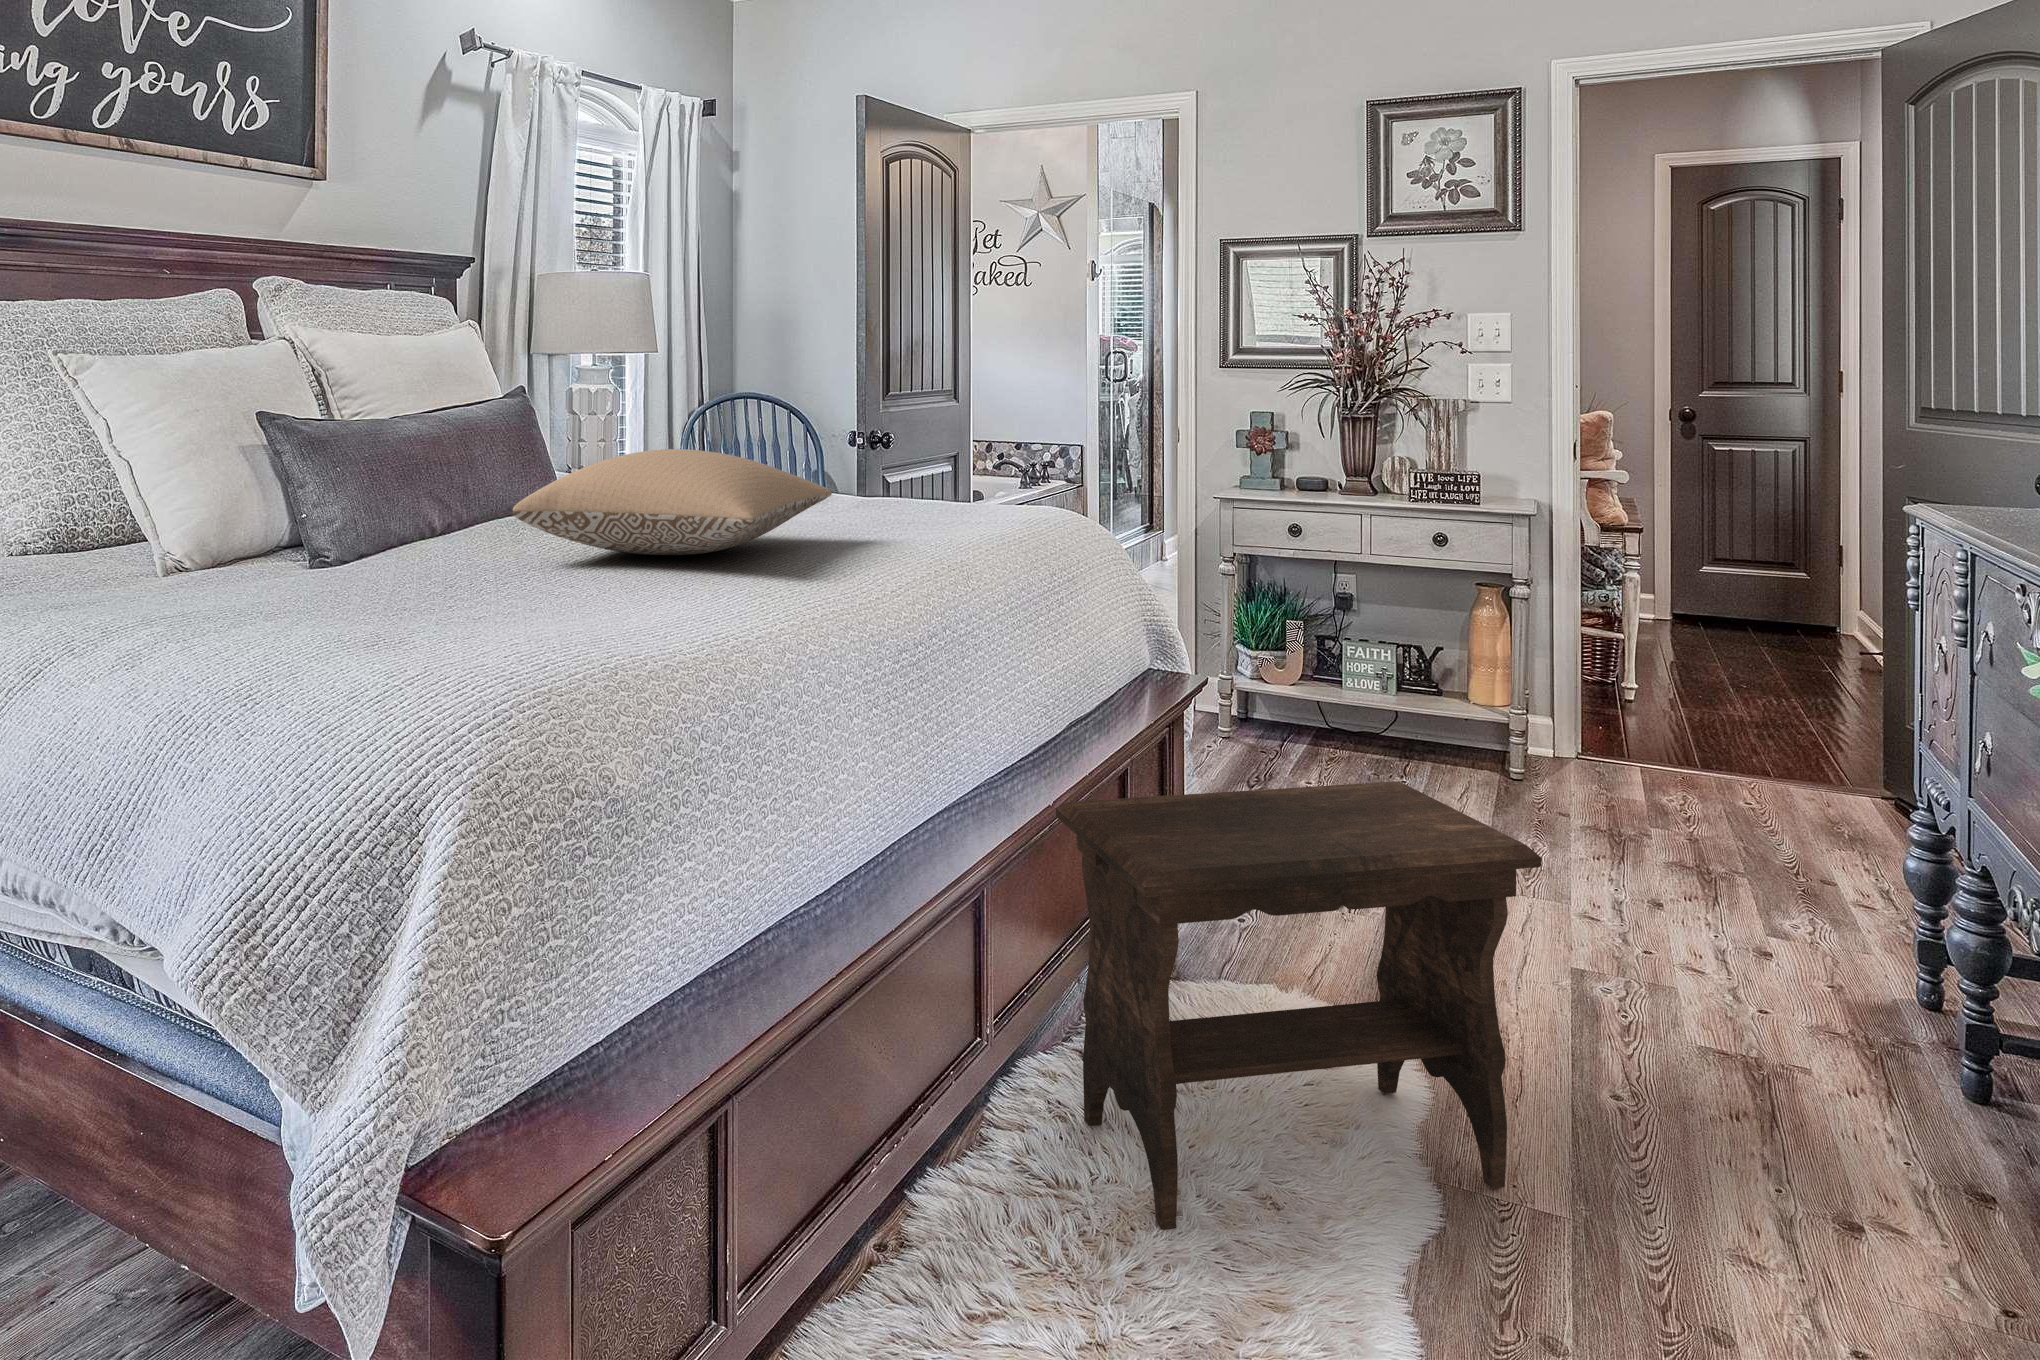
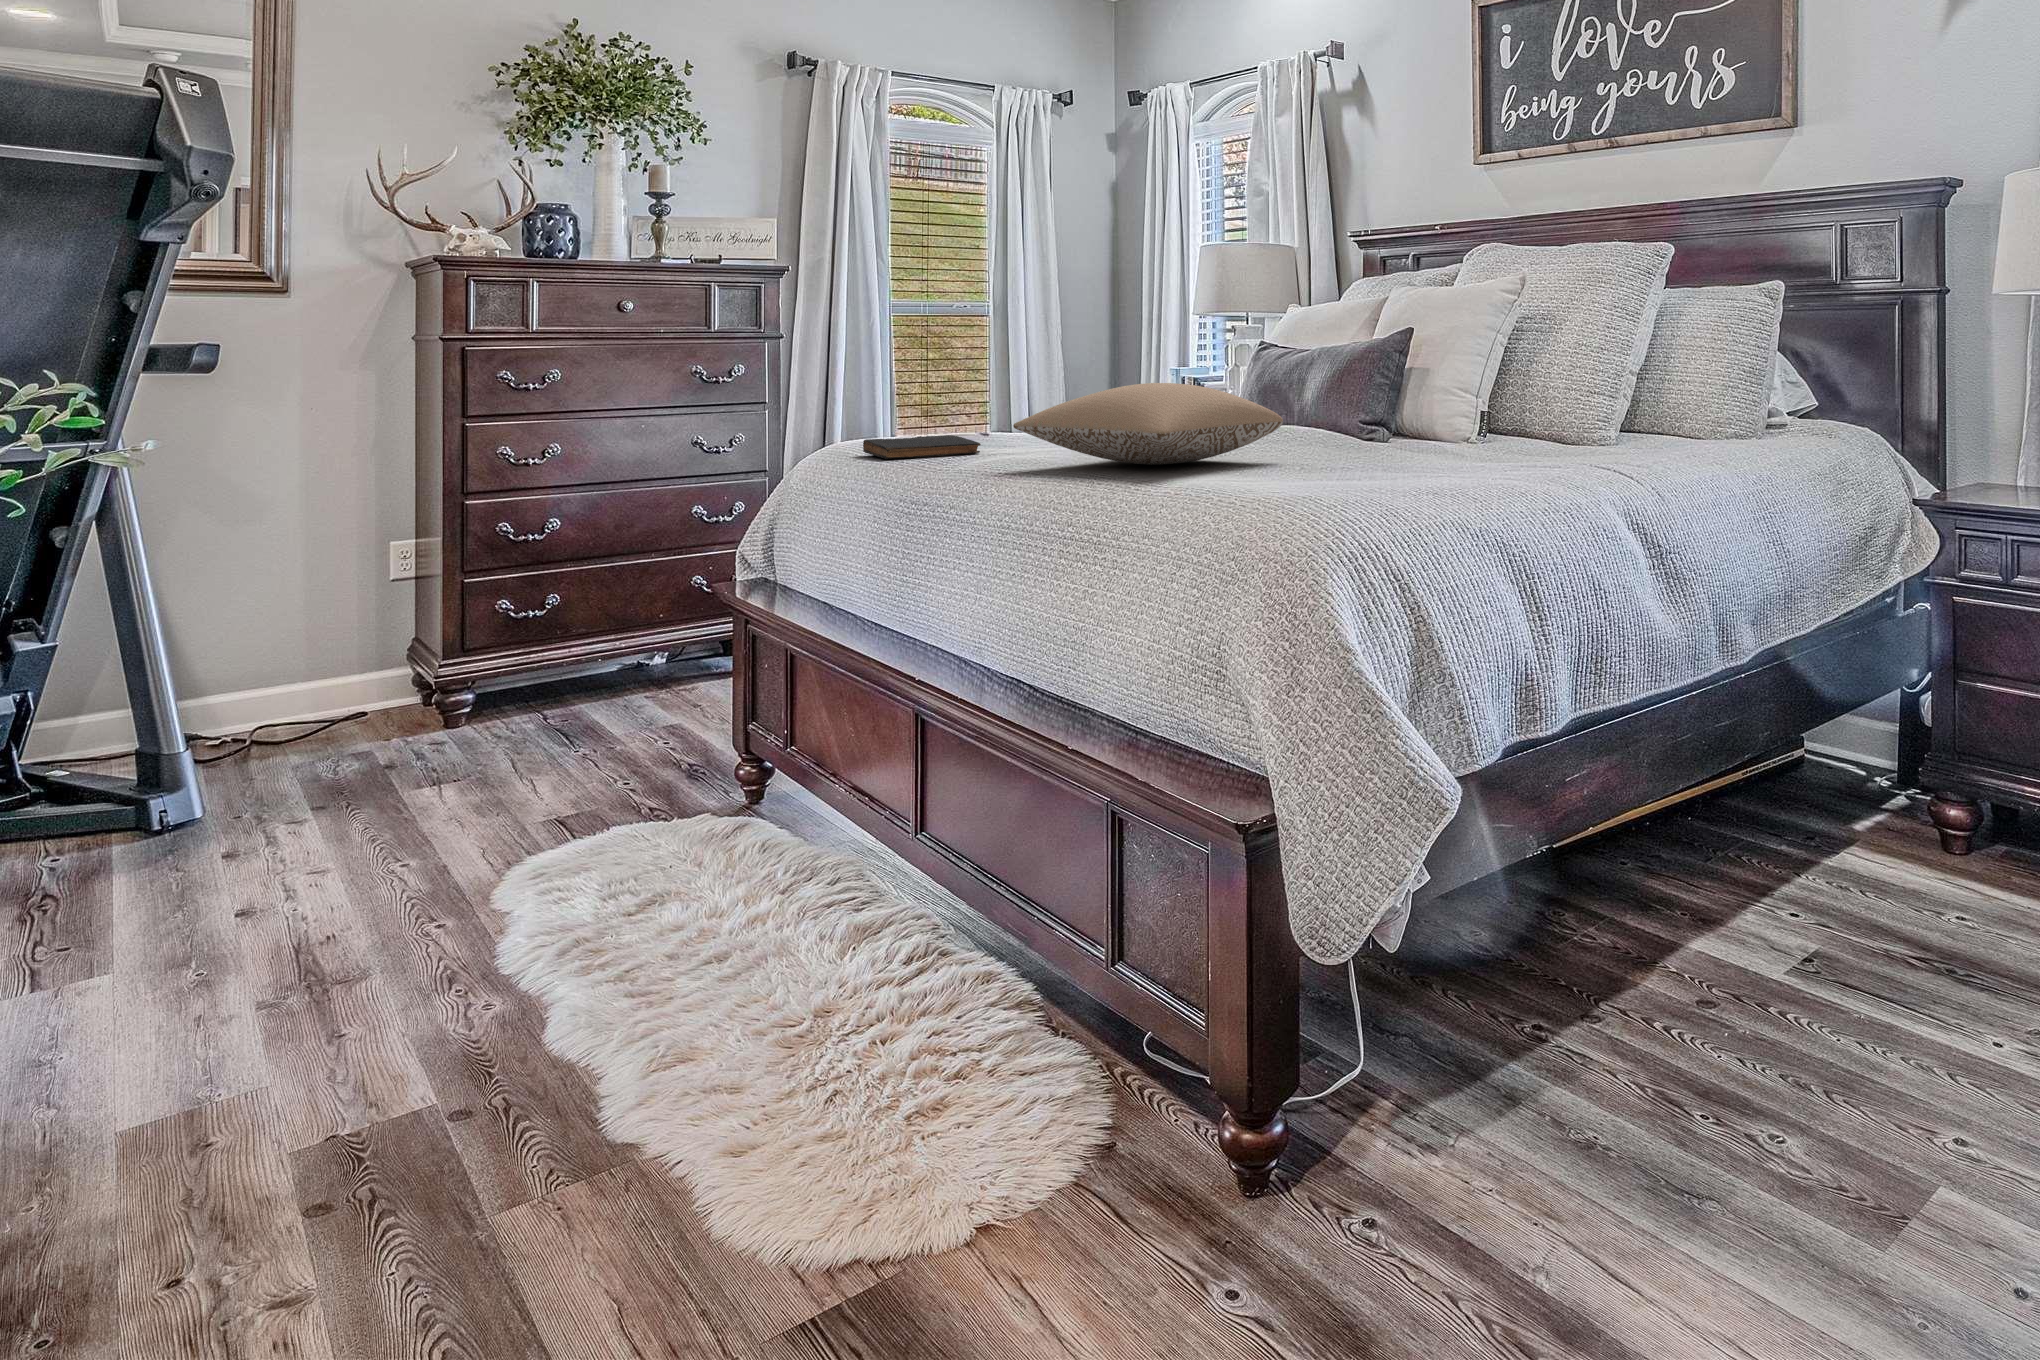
book: none [356,603,603,667] -> present [863,435,981,459]
footstool: present [1056,781,1542,1230] -> none [518,704,934,1196]

